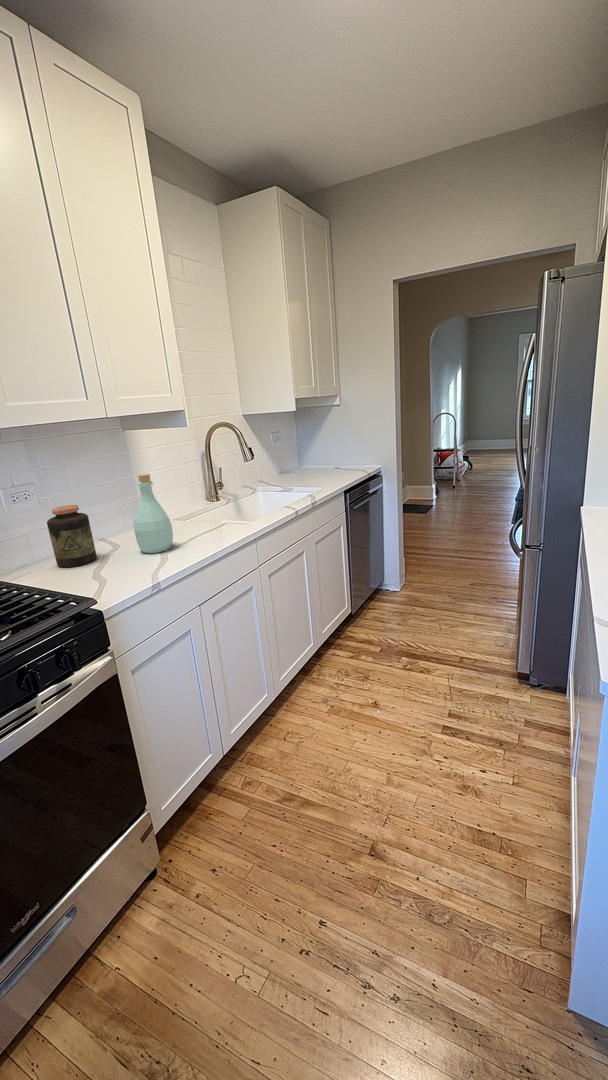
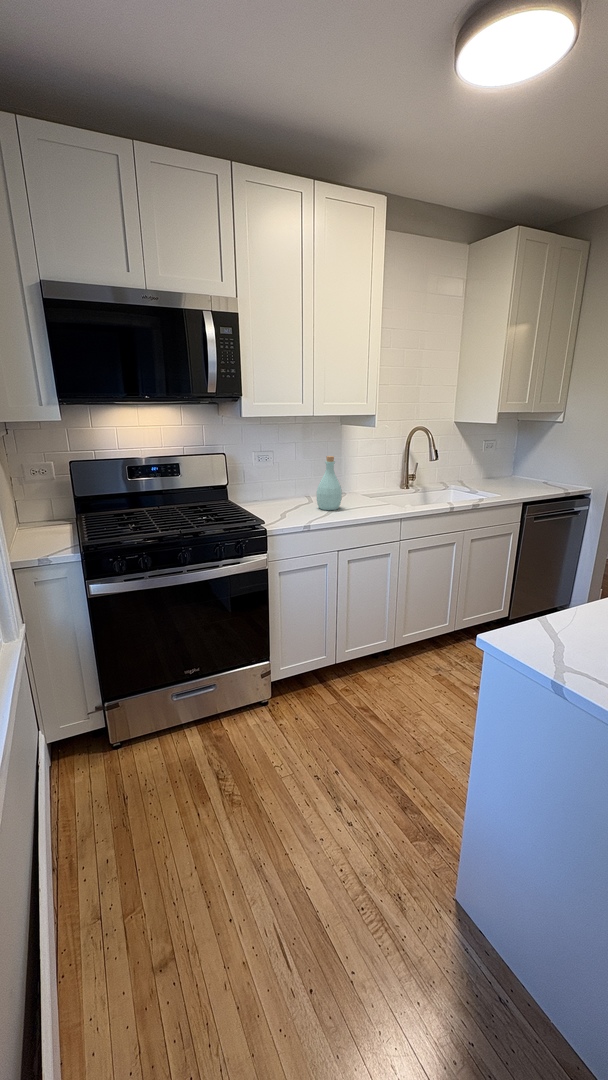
jar: present [47,505,97,567] -> none [270,468,293,507]

